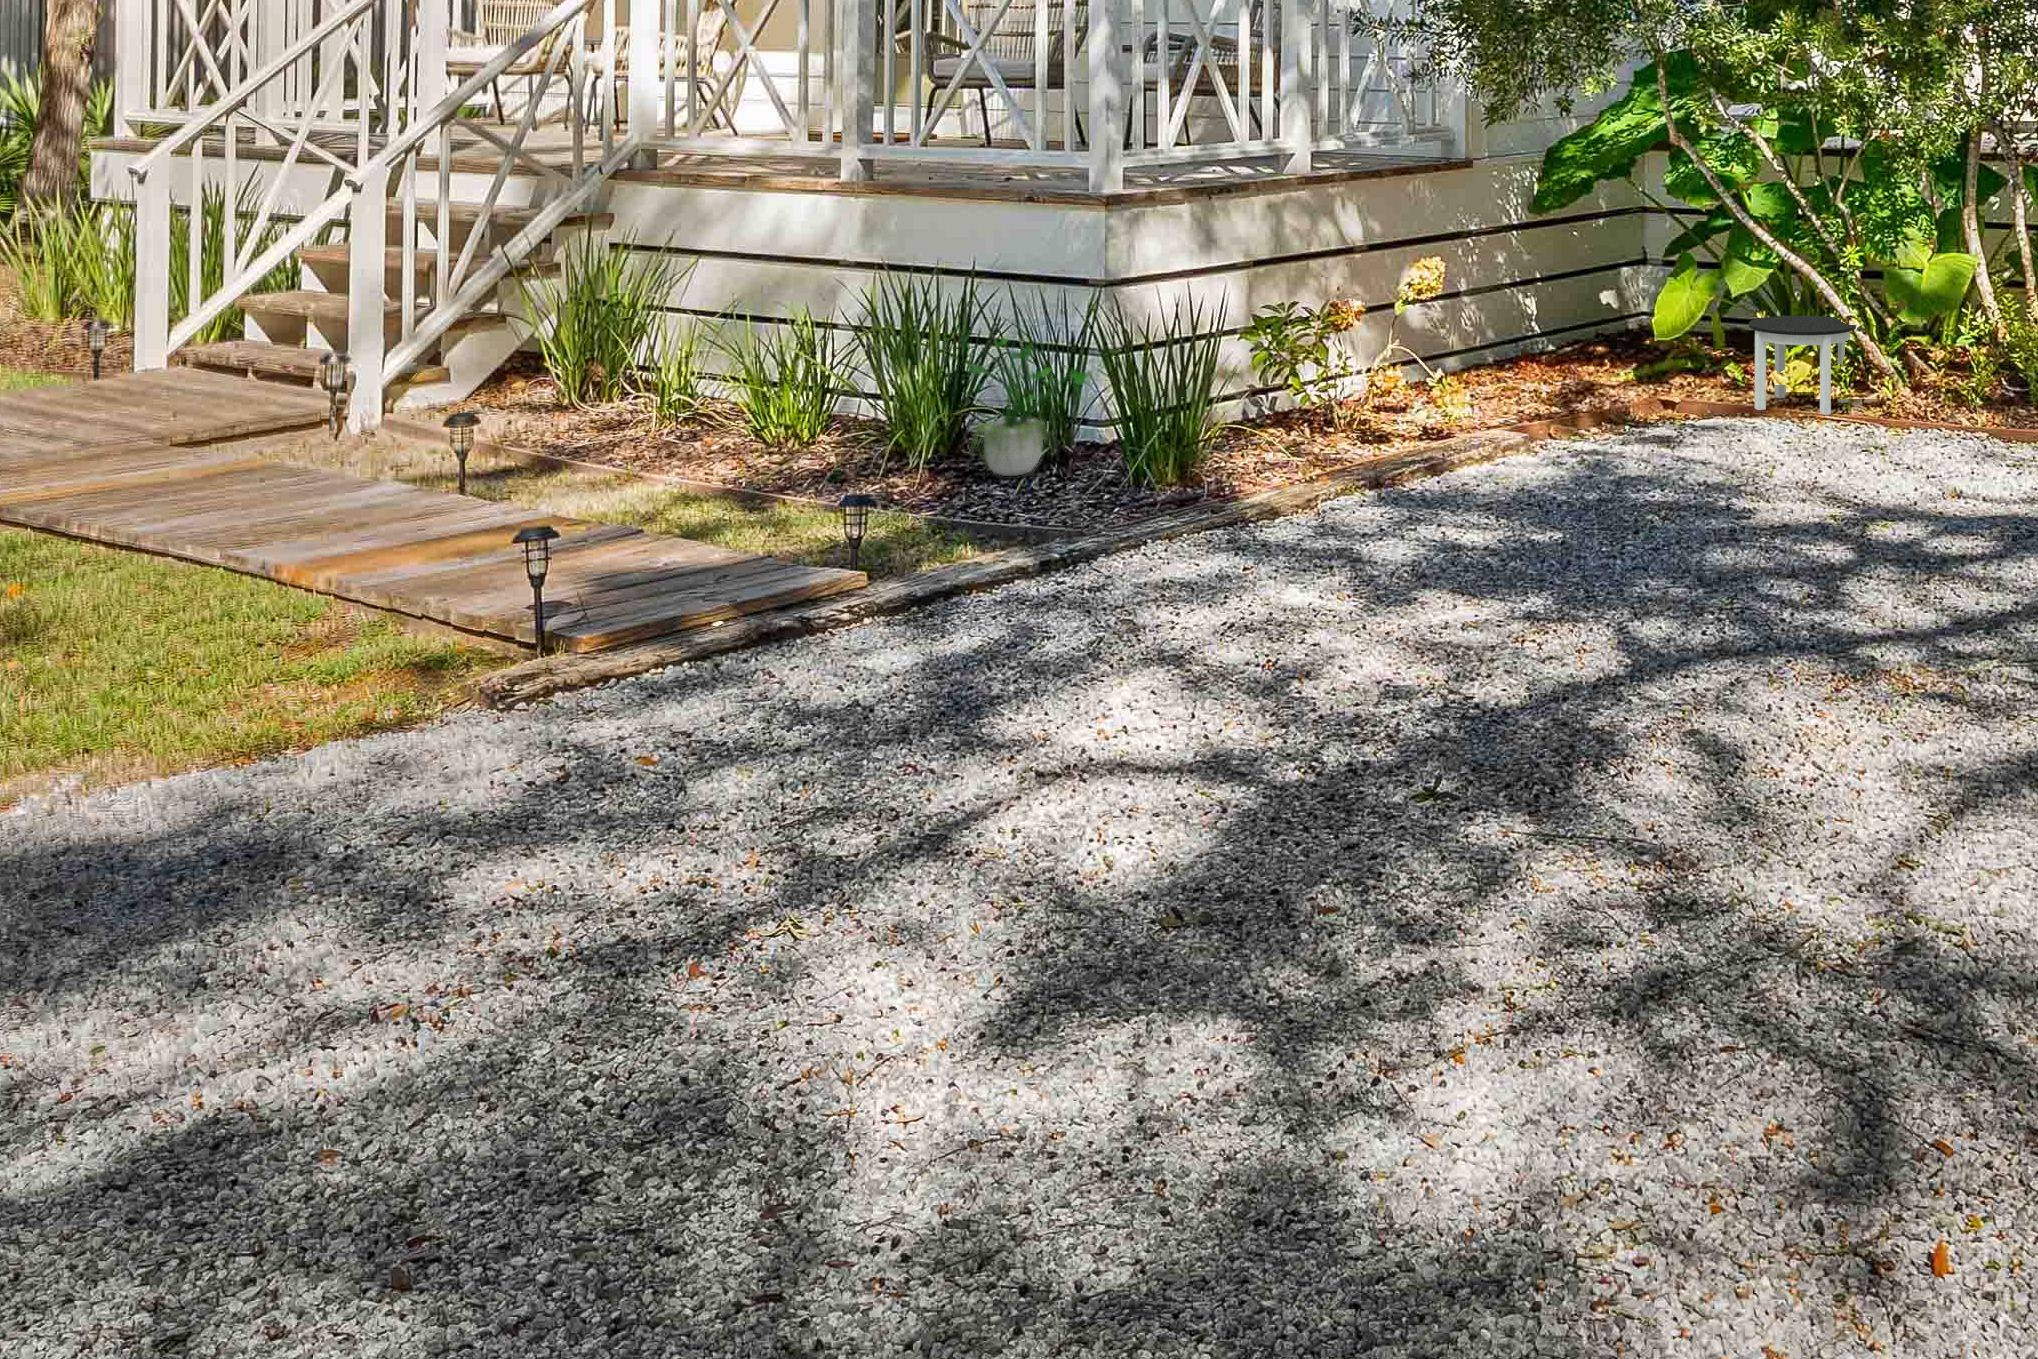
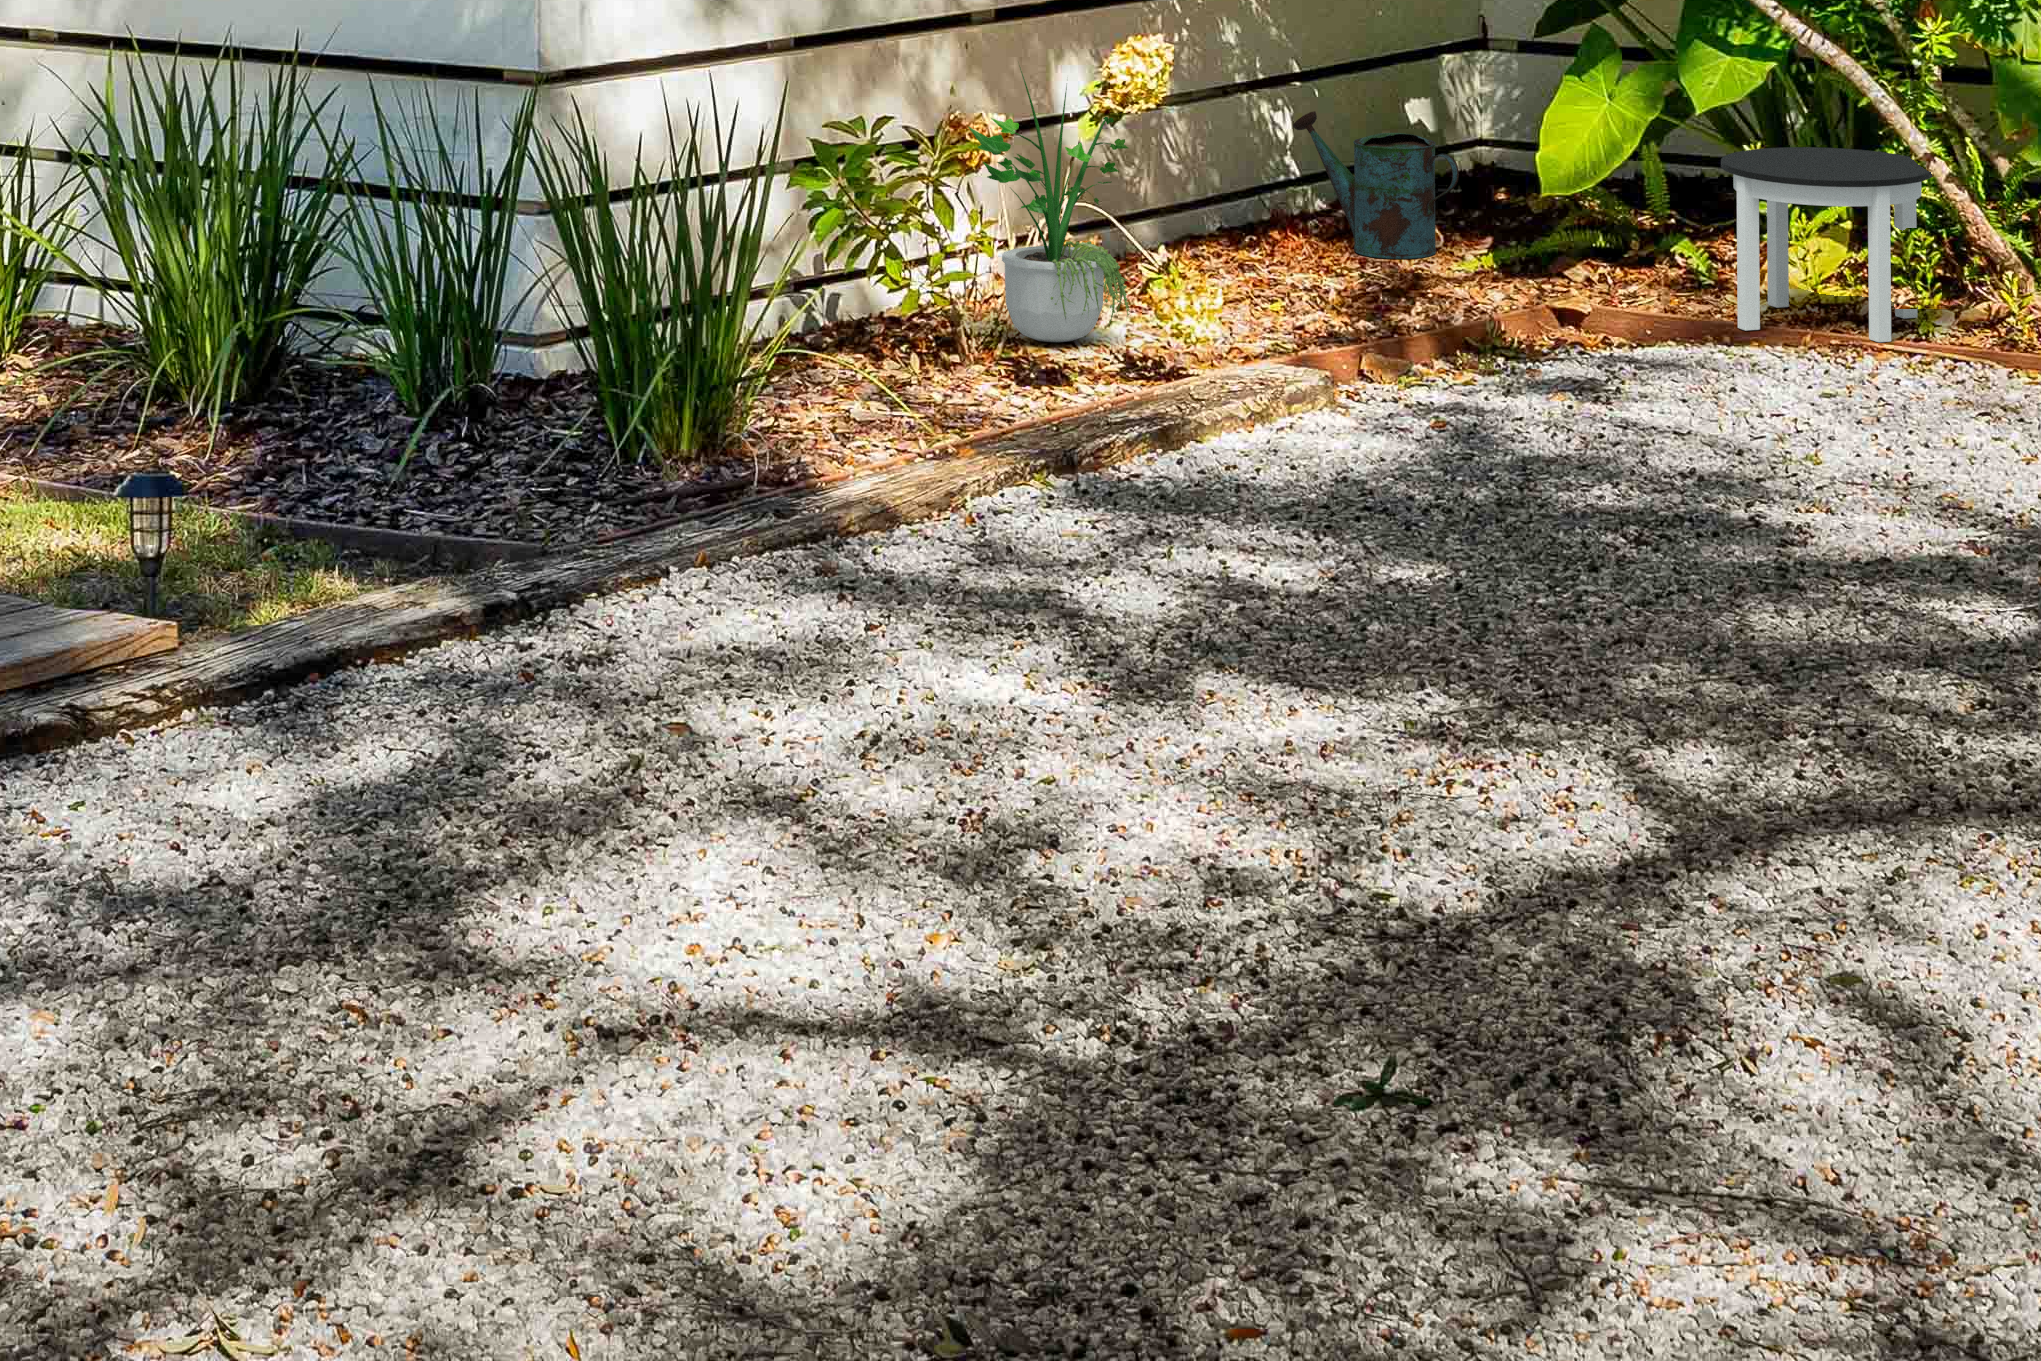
watering can: none [1541,300,1624,377] -> present [1293,111,1459,259]
potted plant: present [968,338,1094,476] -> present [969,68,1131,342]

